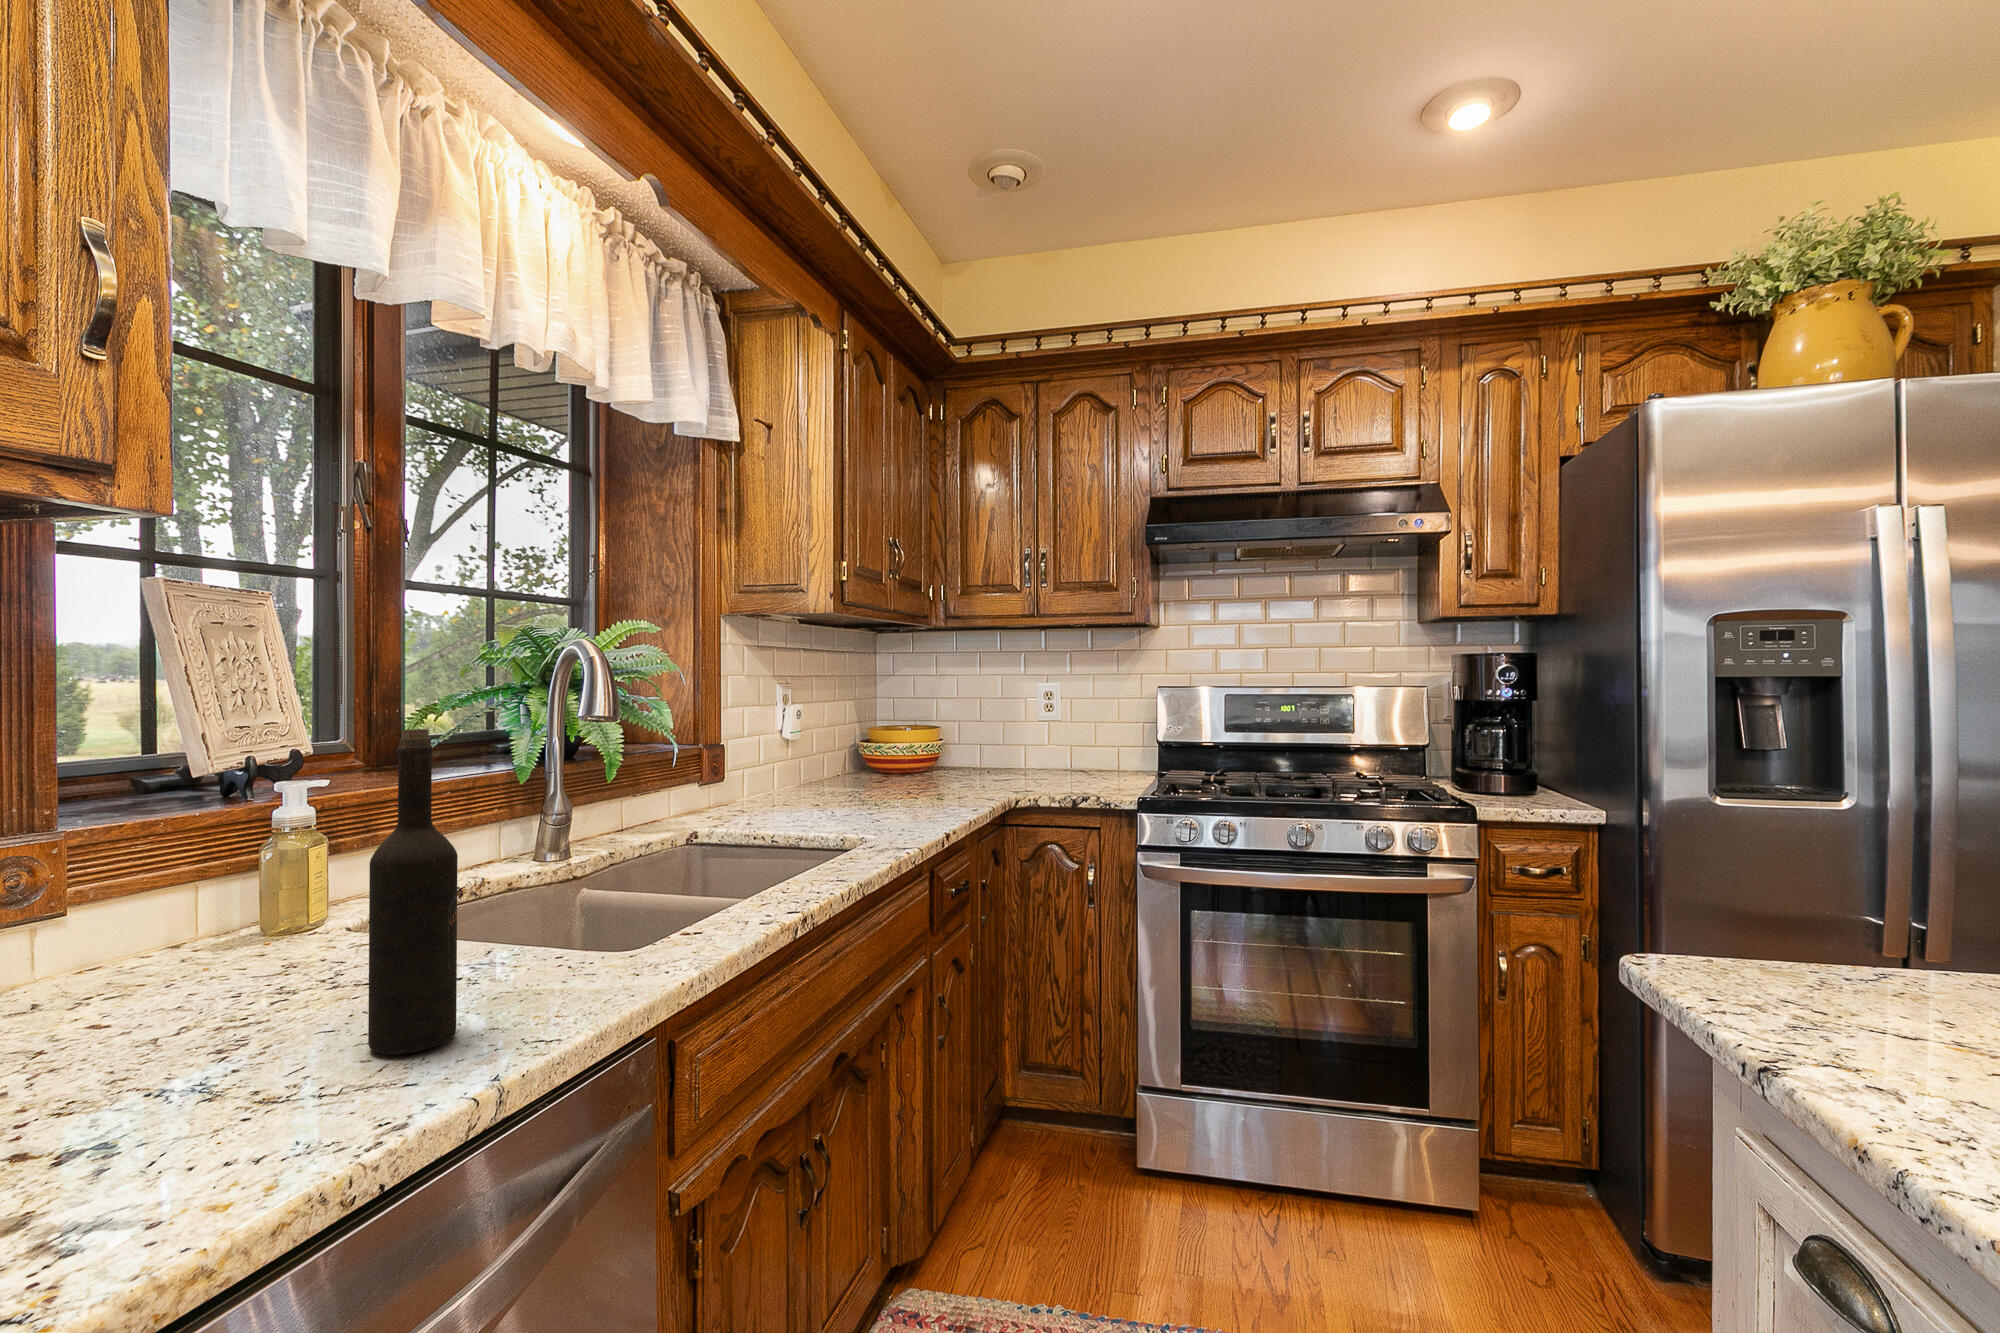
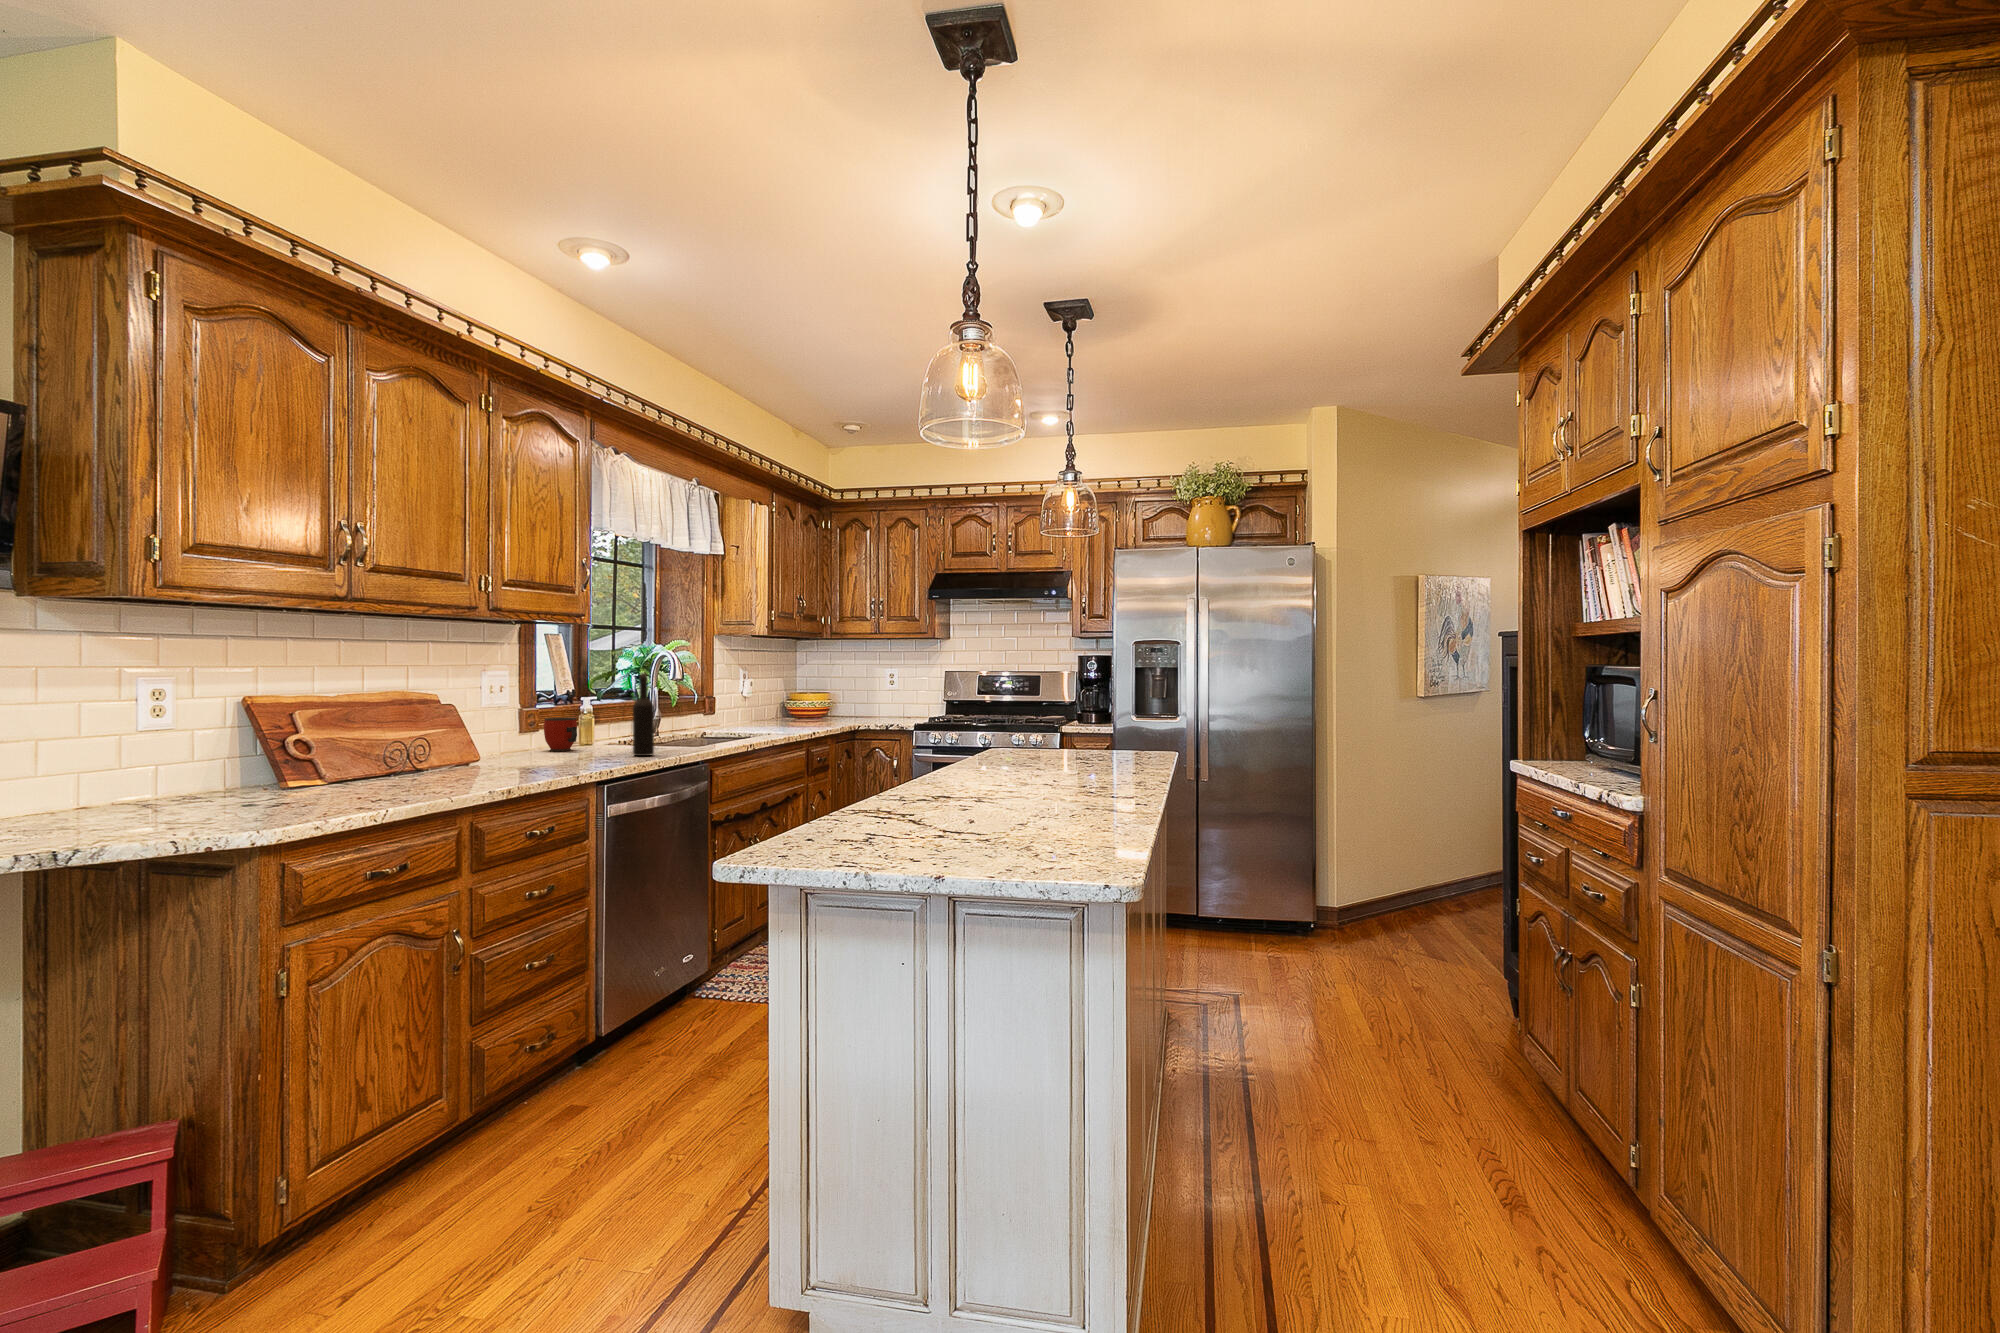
mug: none [97,866,230,997] -> present [544,718,577,751]

